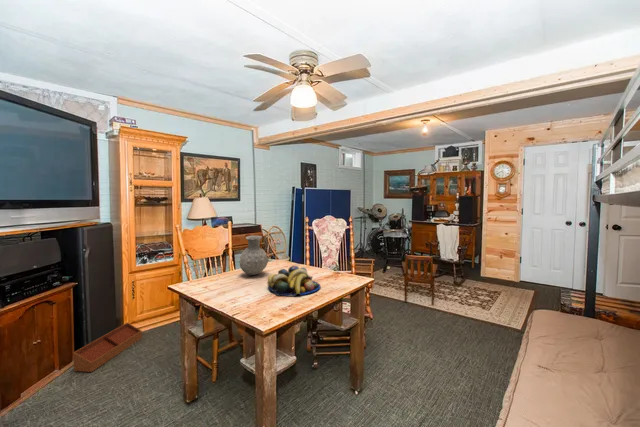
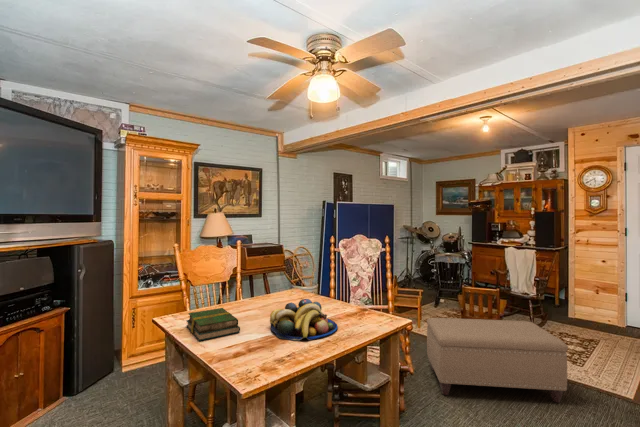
vase: present [239,236,268,275] -> none [242,259,277,308]
book: none [198,275,245,300] -> present [187,308,240,341]
ottoman: none [380,279,481,336] -> present [427,318,568,403]
storage bin: present [73,323,142,372] -> none [58,356,140,415]

